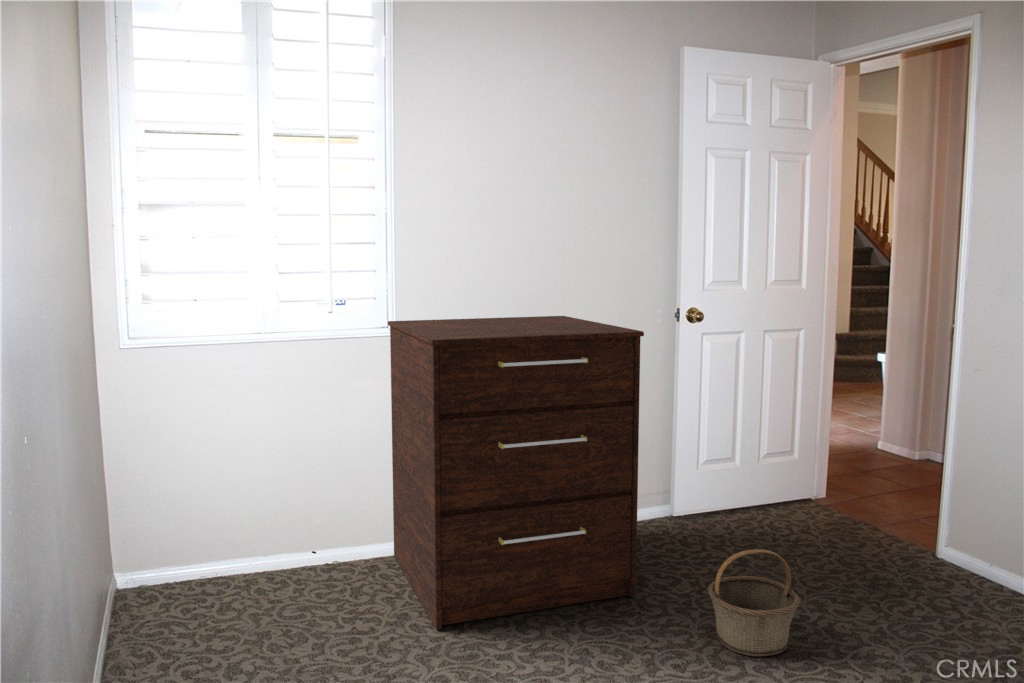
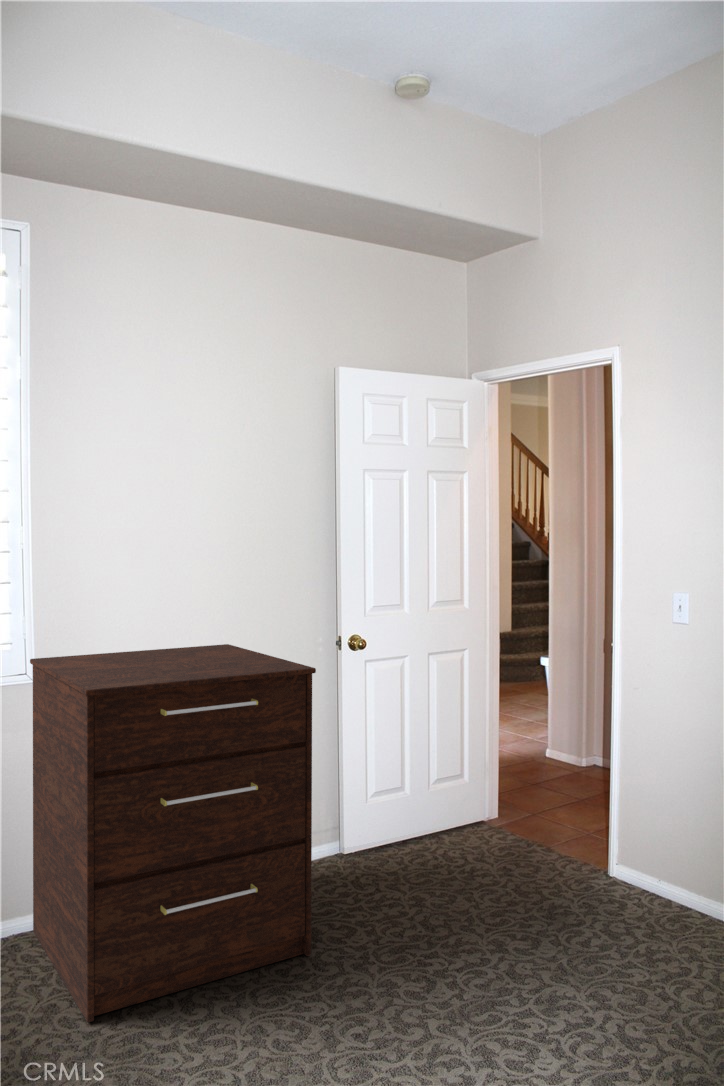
basket: present [708,549,800,656] -> none [388,895,480,1014]

